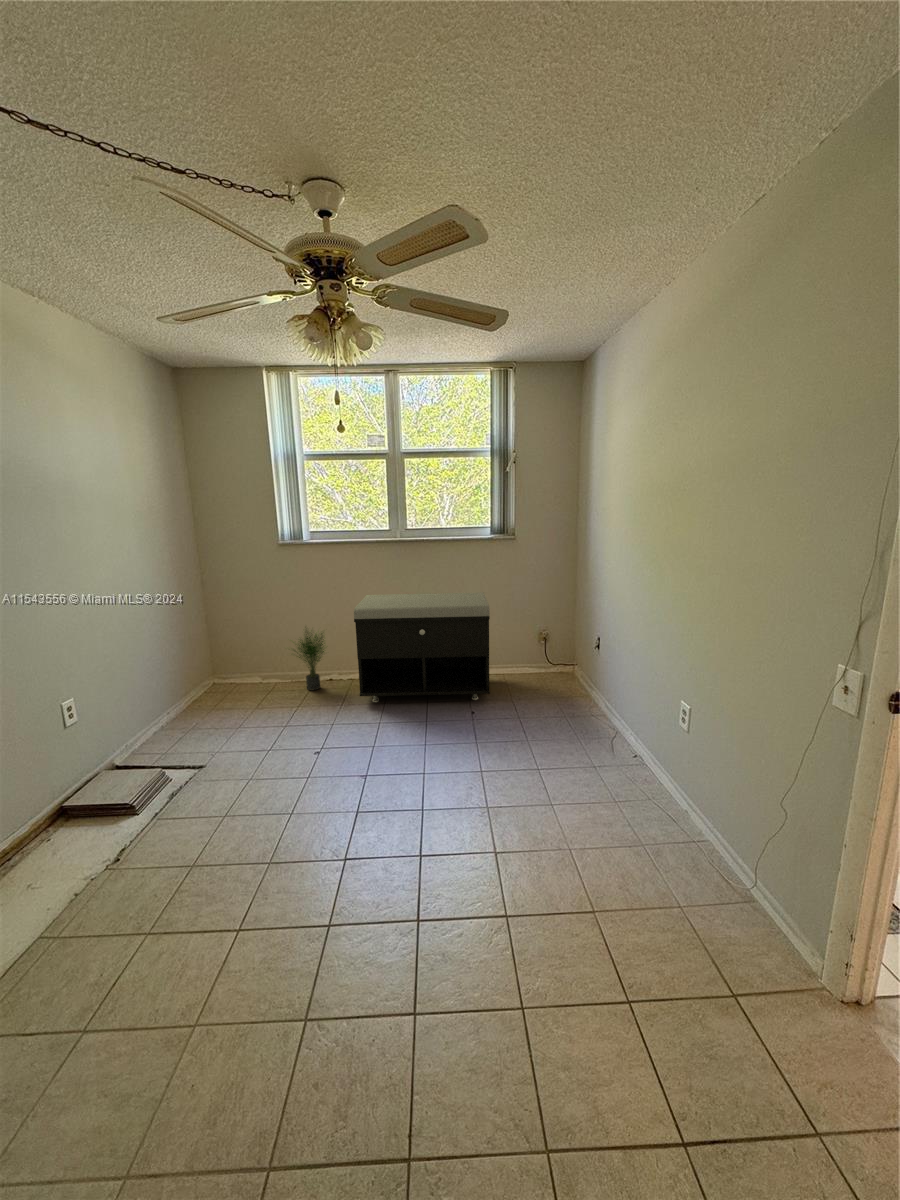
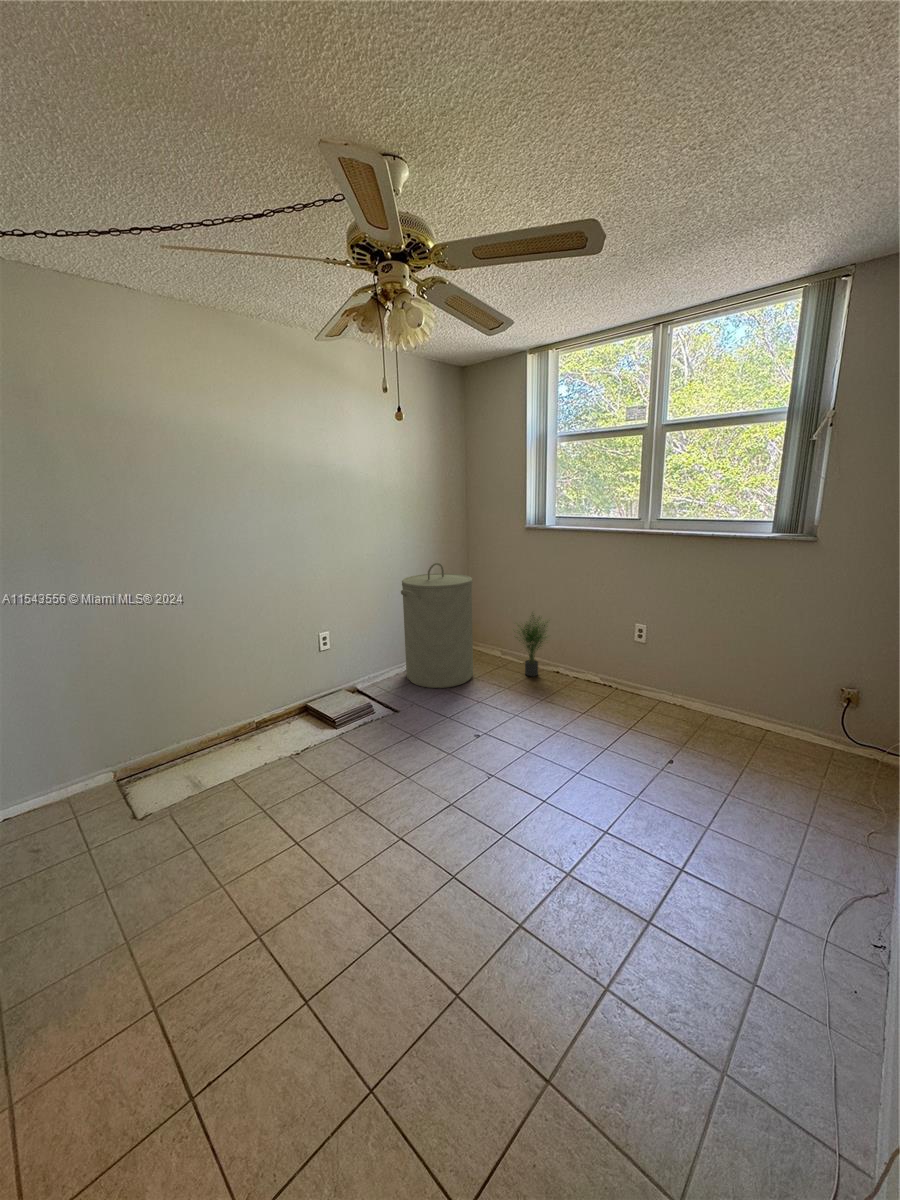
laundry hamper: none [154,587,258,735] -> present [401,563,473,688]
storage bench: present [354,593,490,702] -> none [553,591,744,747]

